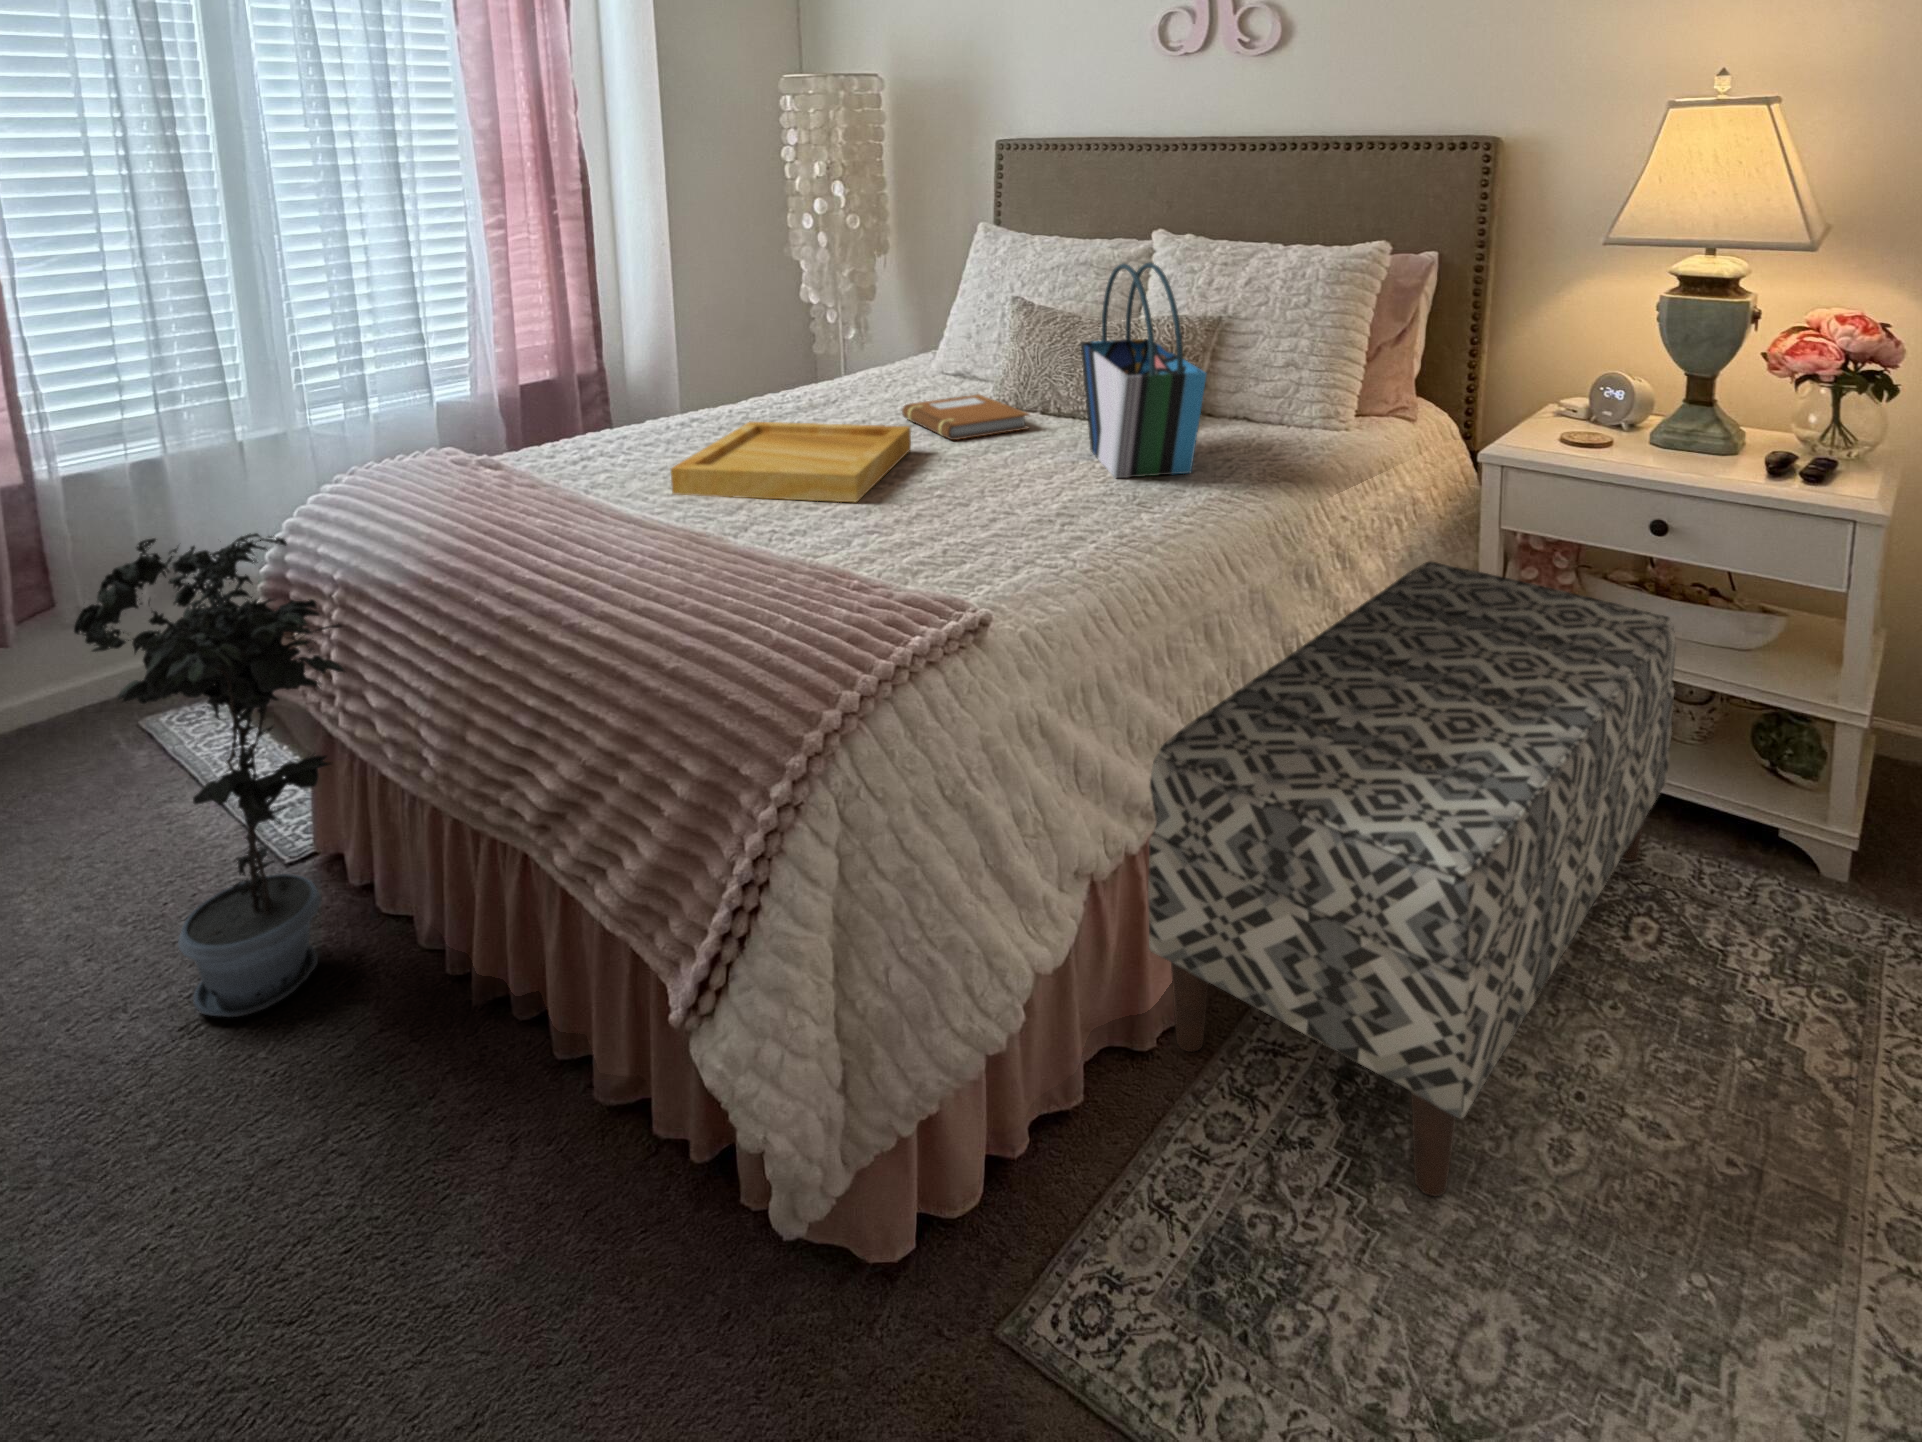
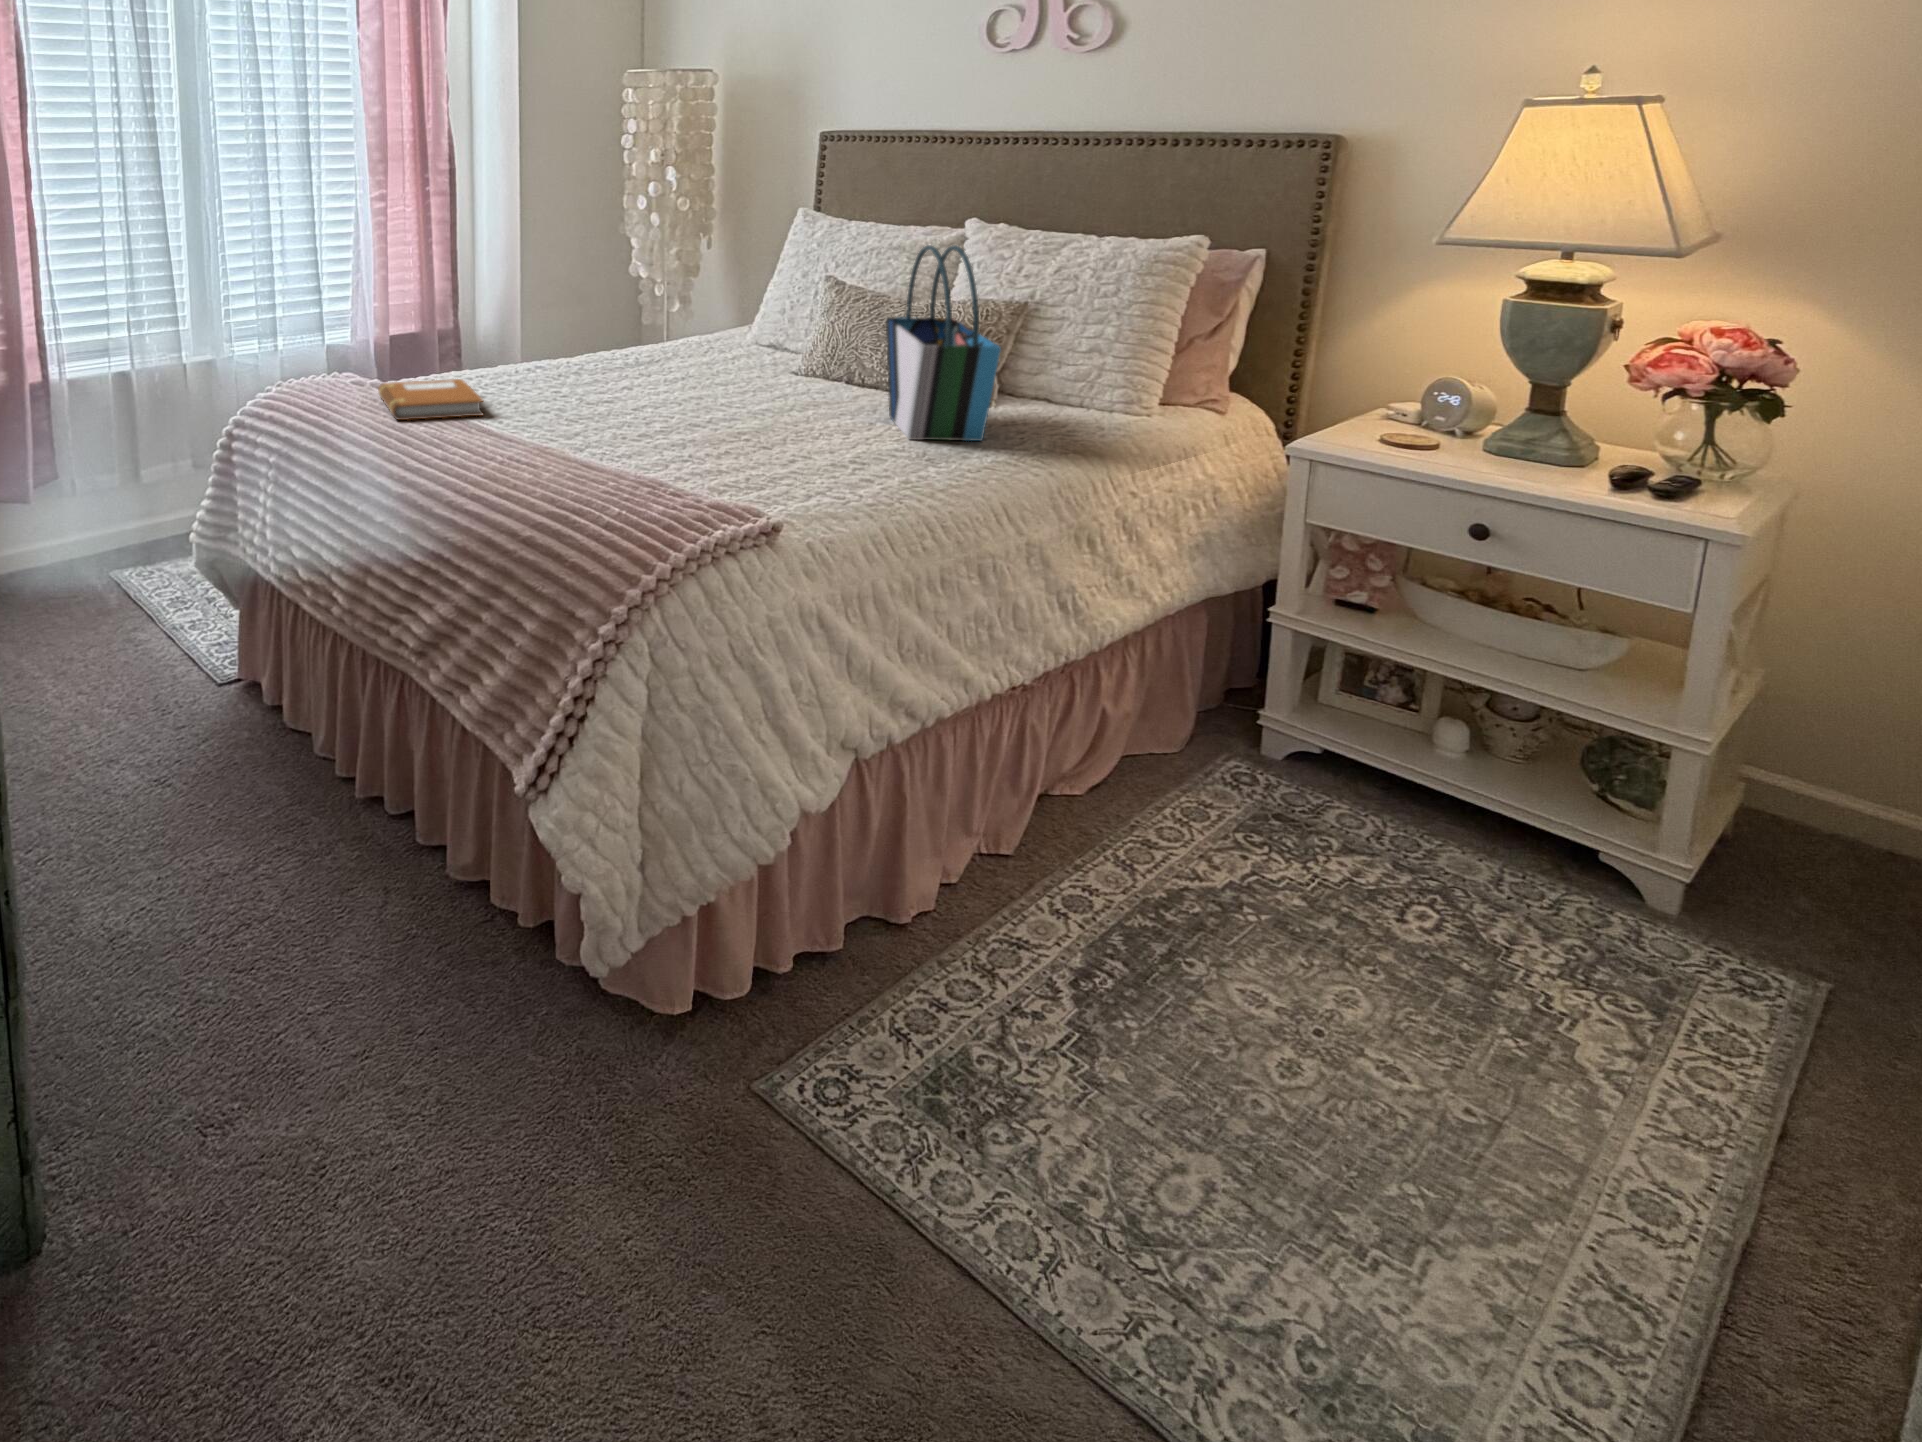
notebook: present [902,394,1029,440] -> present [378,379,483,420]
tray: present [671,422,911,502] -> none [523,370,725,439]
potted plant: present [74,533,345,1017] -> none [107,415,284,782]
bench: present [1148,562,1676,1196] -> none [908,550,1488,1075]

